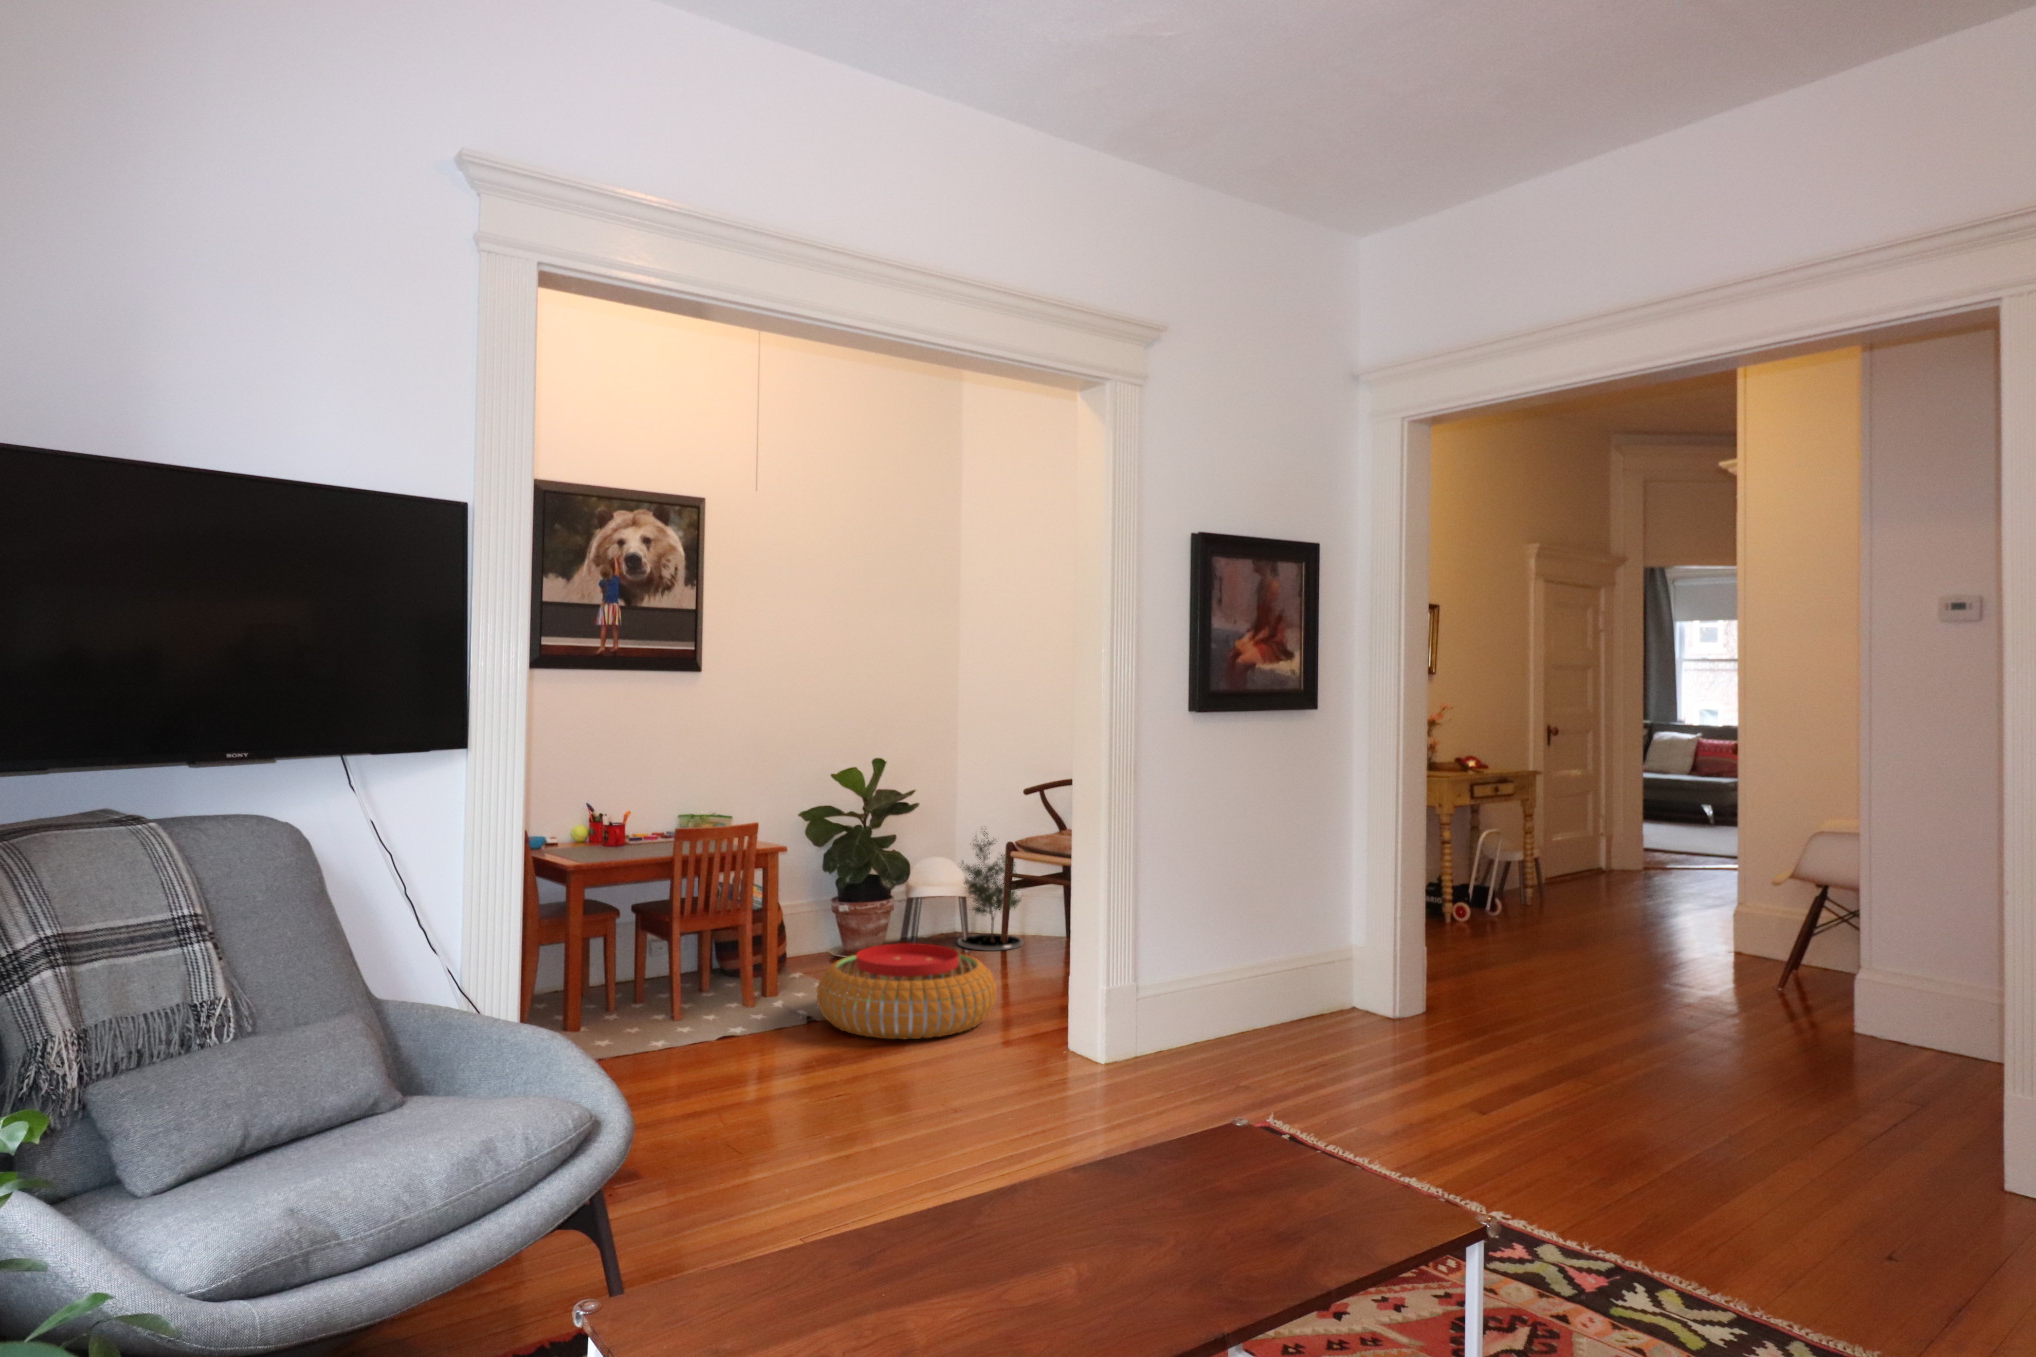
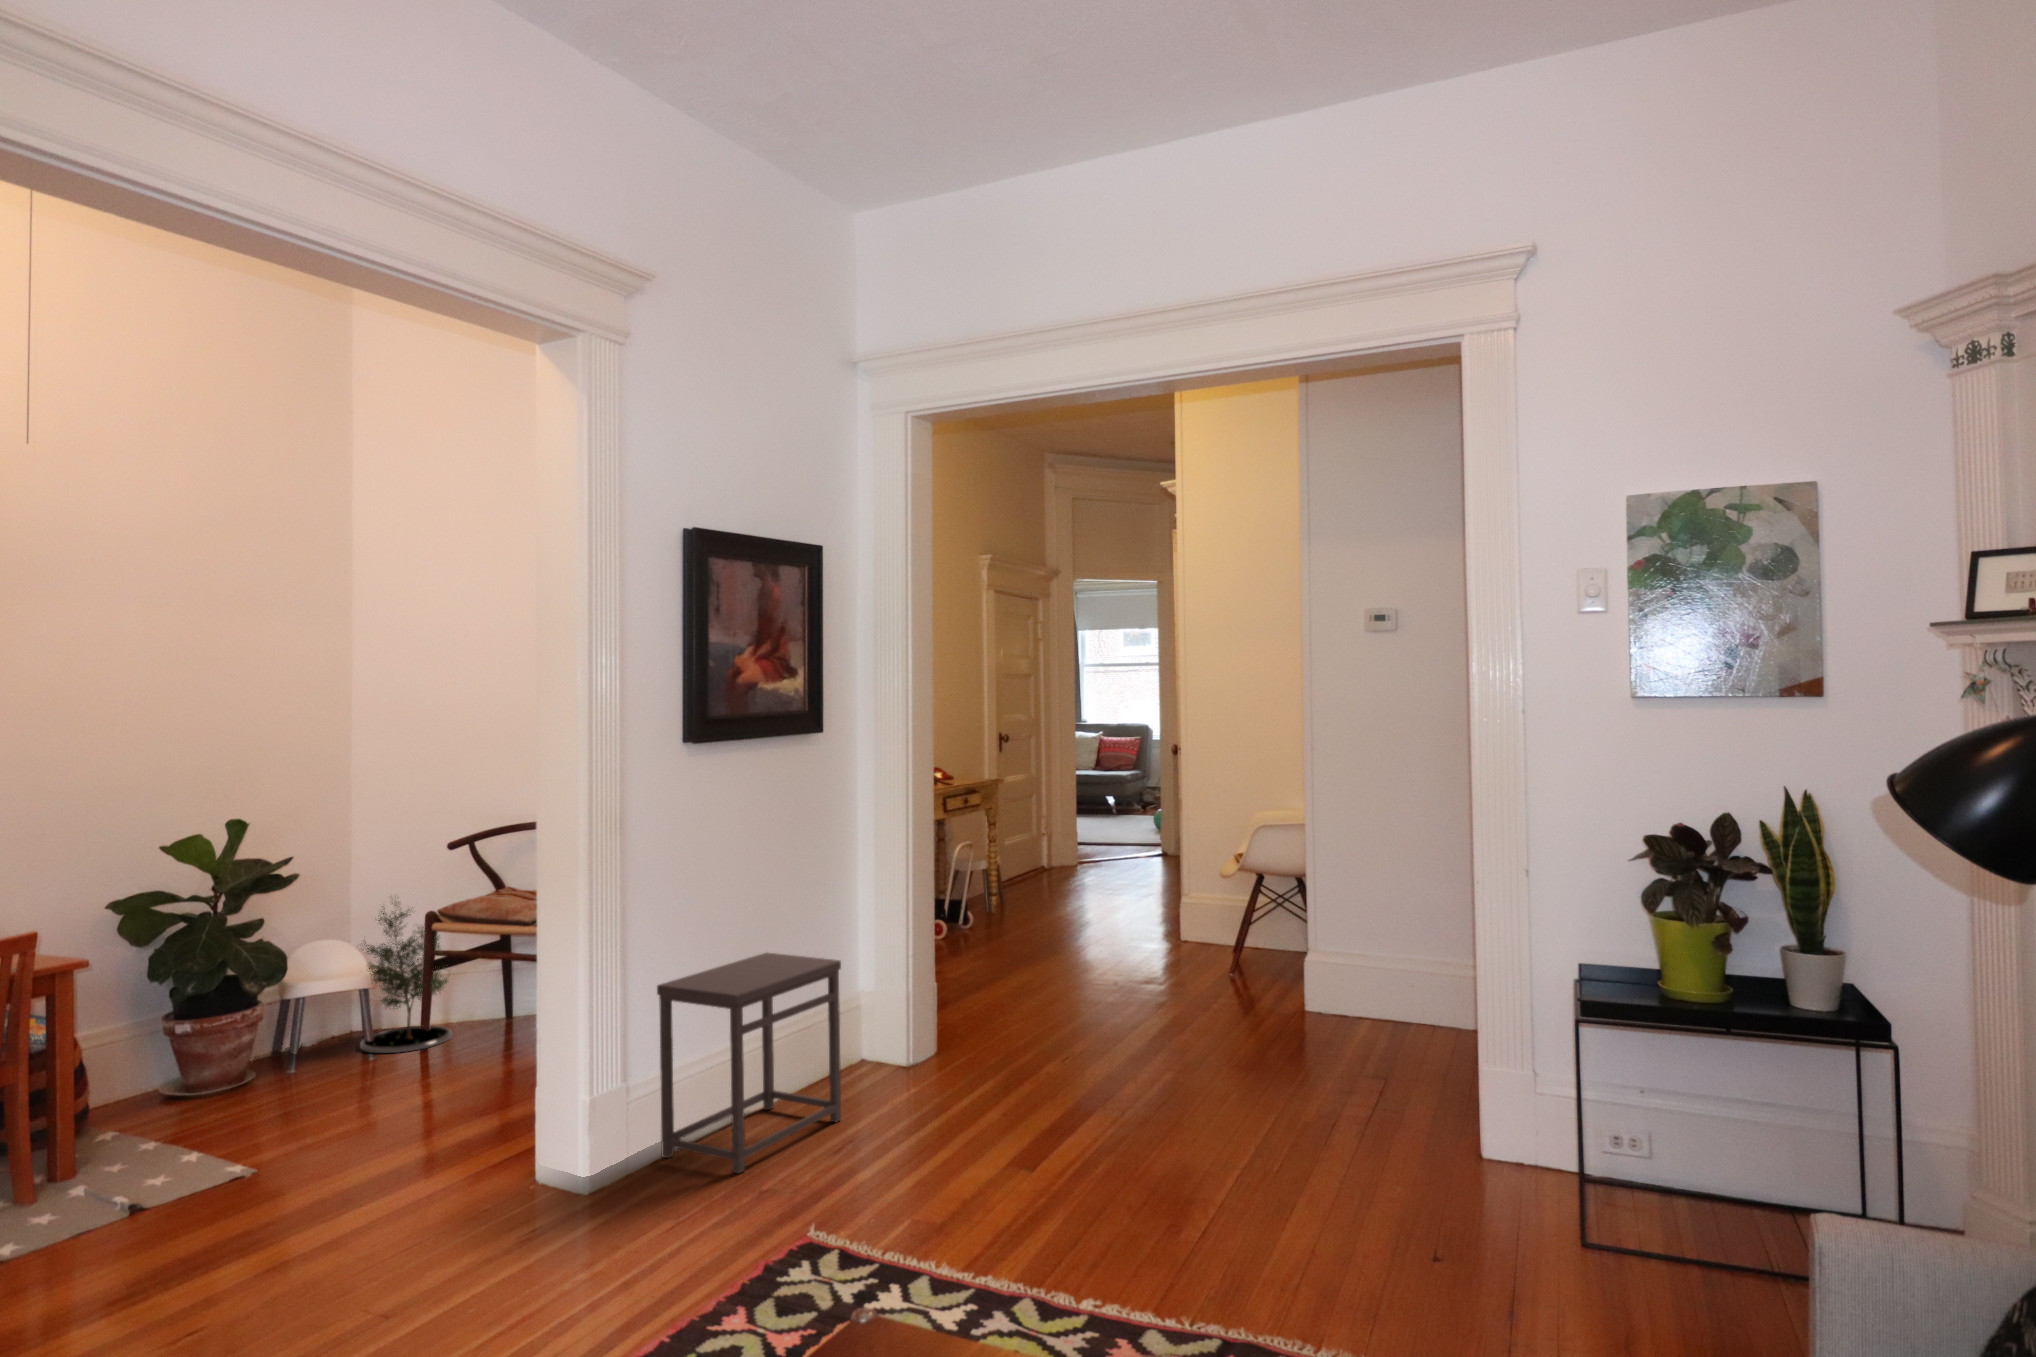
side table: none [1163,896,1322,1071] -> present [657,953,841,1174]
pouf: present [817,943,997,1039] -> none [144,1068,429,1221]

